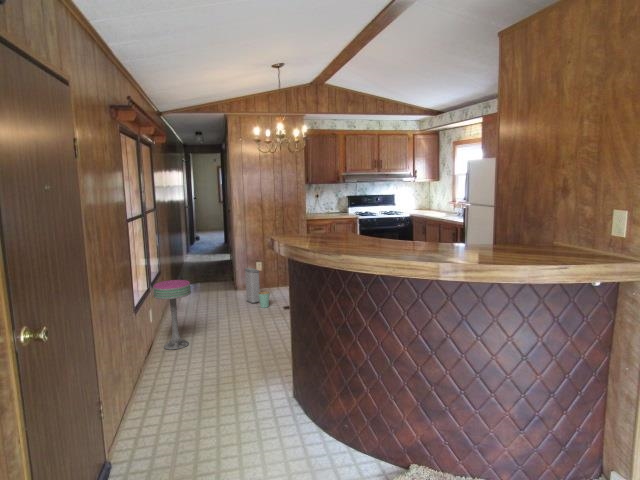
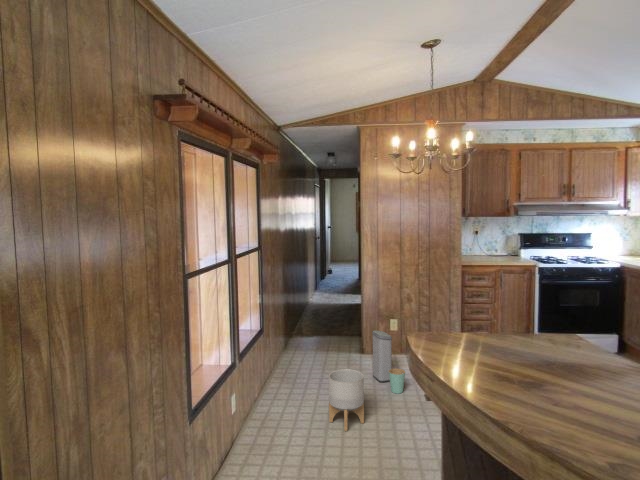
bar stool: present [153,280,191,350] -> none [235,354,287,463]
planter: none [217,290,244,329] -> present [329,369,364,431]

